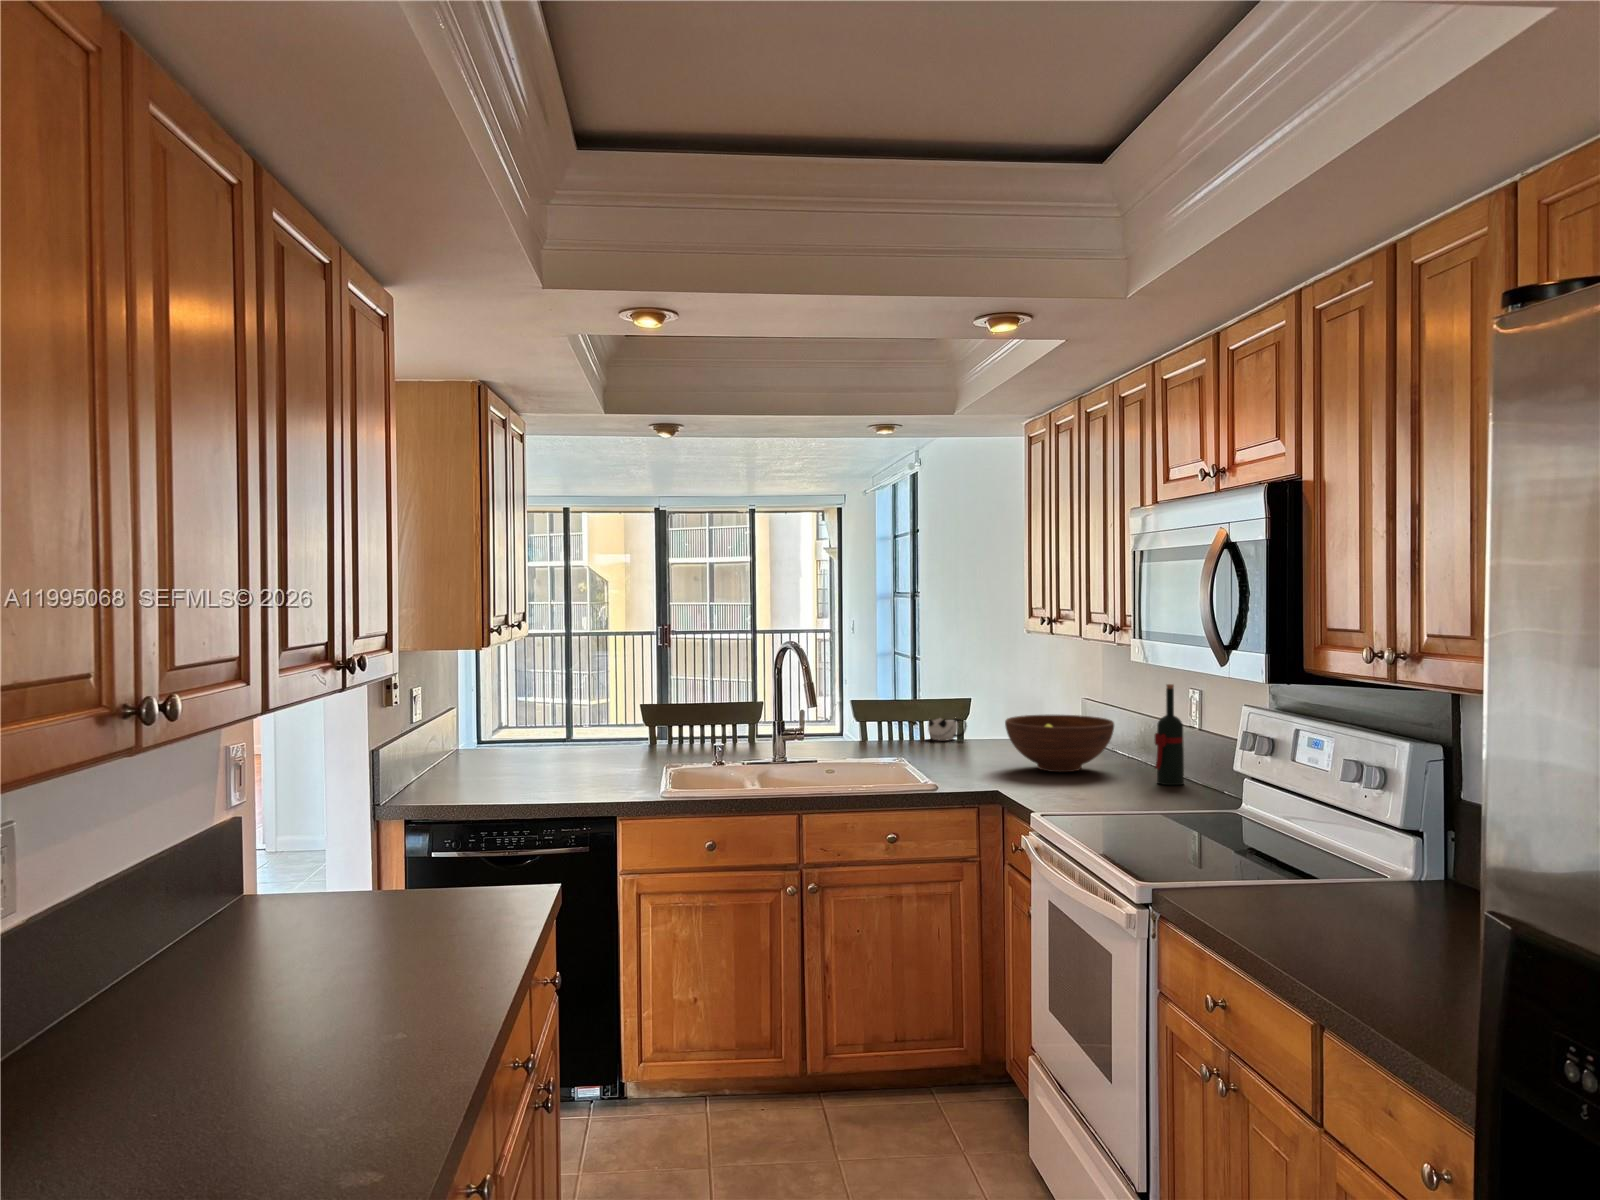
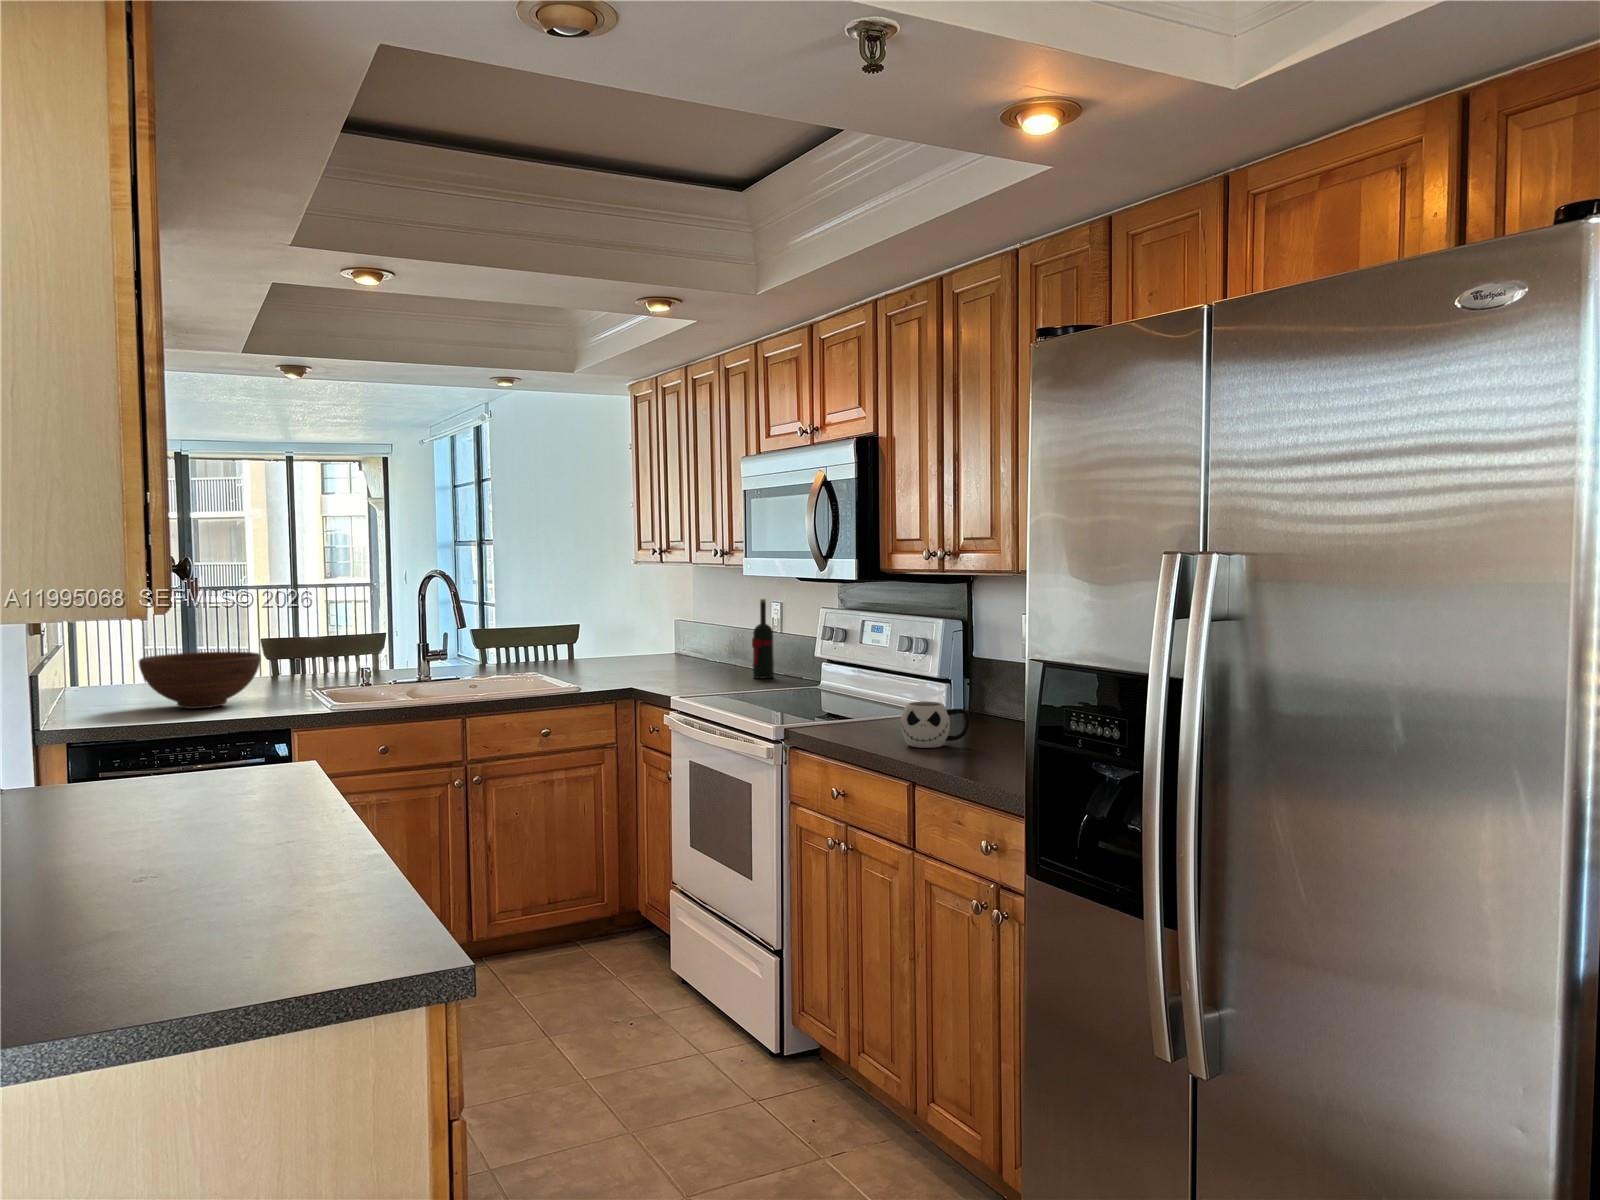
fruit bowl: present [1005,715,1114,772] -> present [139,652,261,709]
mug: present [928,718,967,741] -> present [901,701,970,748]

